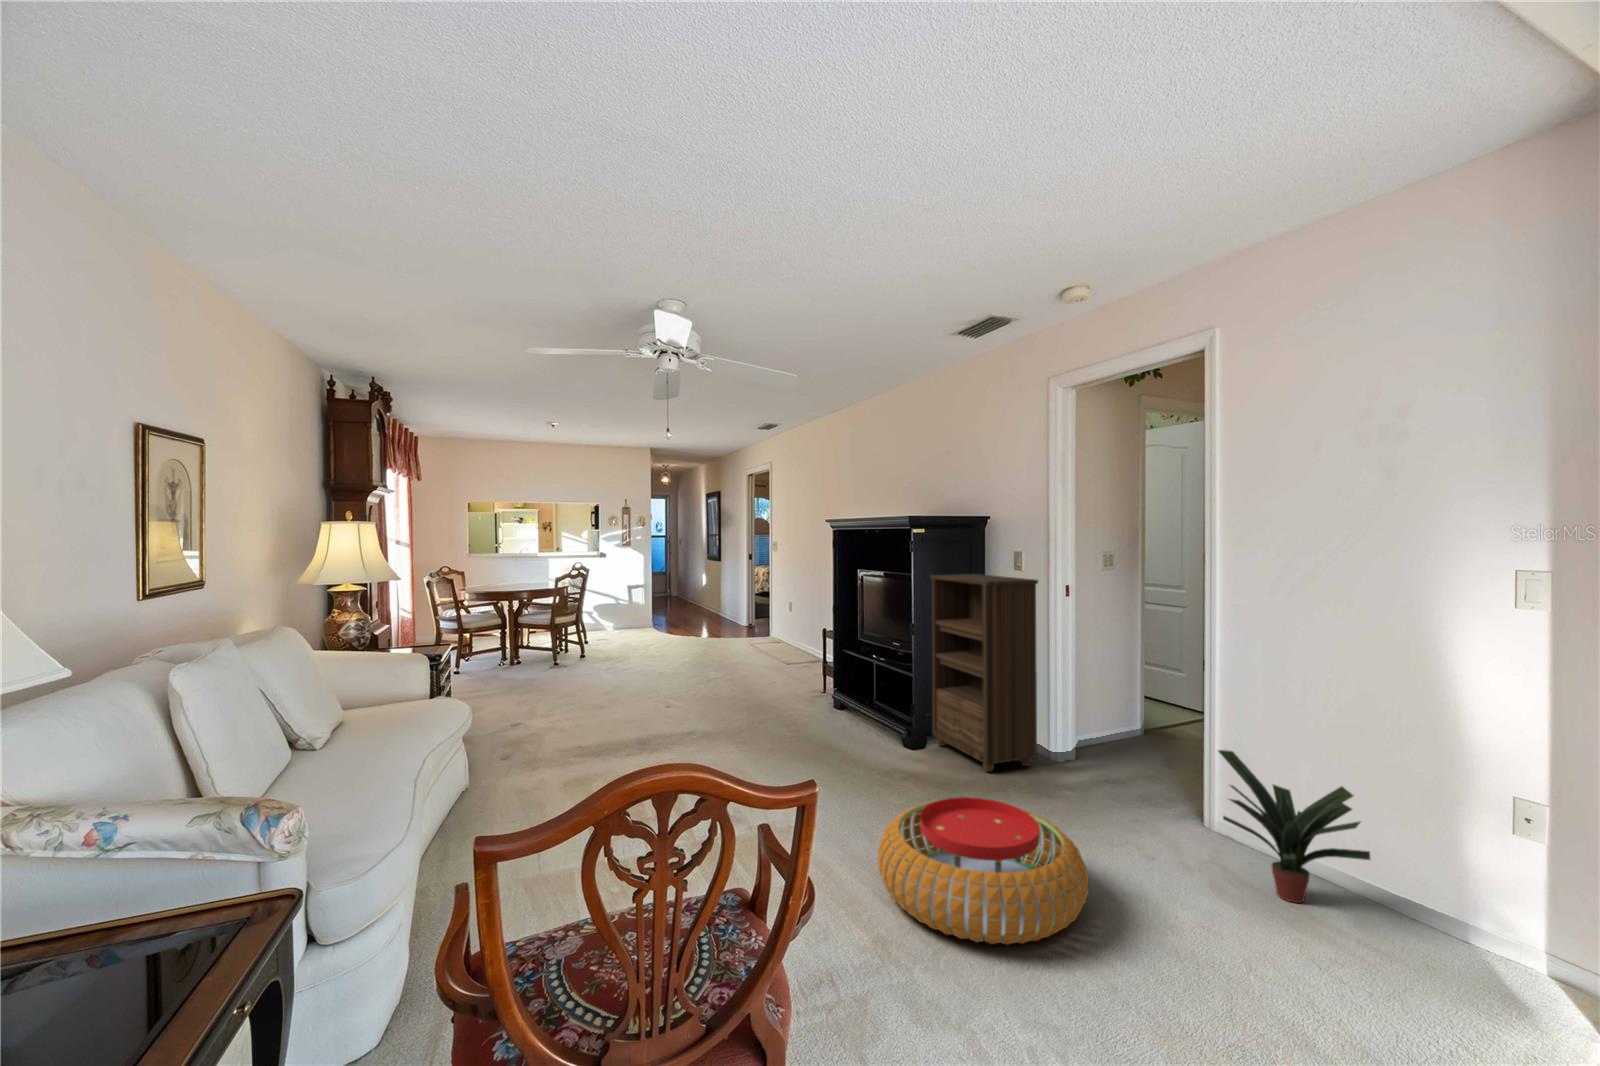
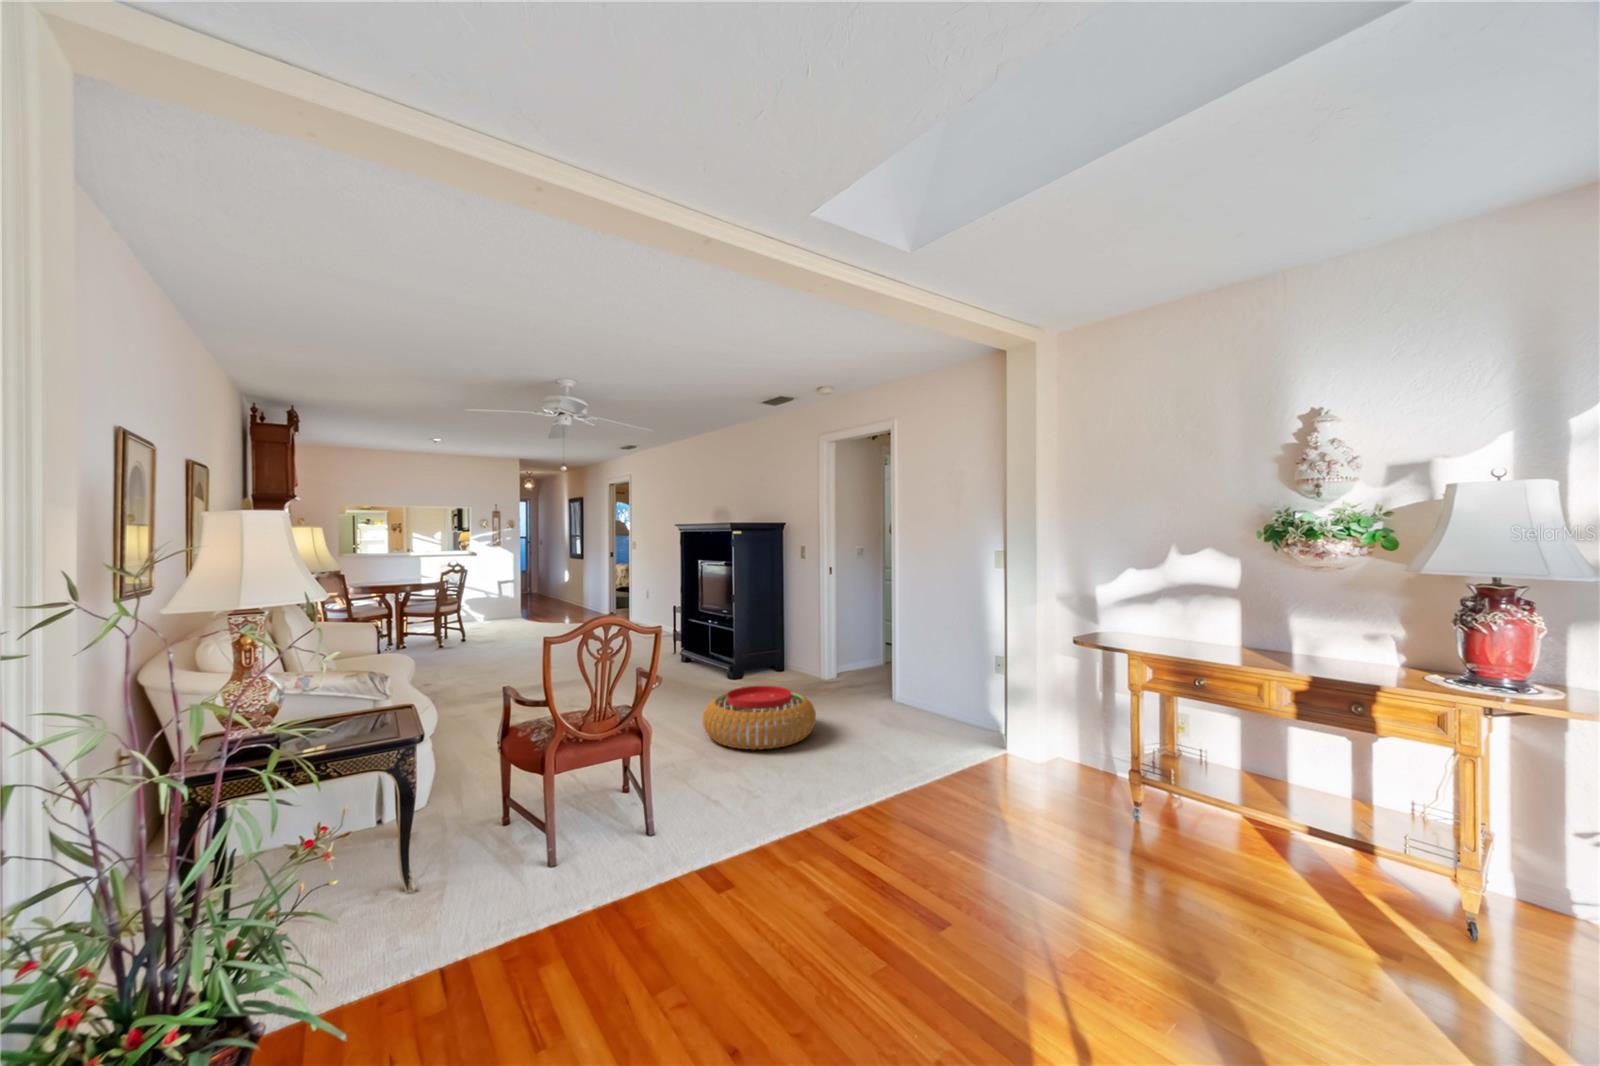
bookshelf: present [930,574,1038,772] -> none [746,561,812,687]
potted plant: present [1218,750,1370,903] -> none [891,652,953,725]

